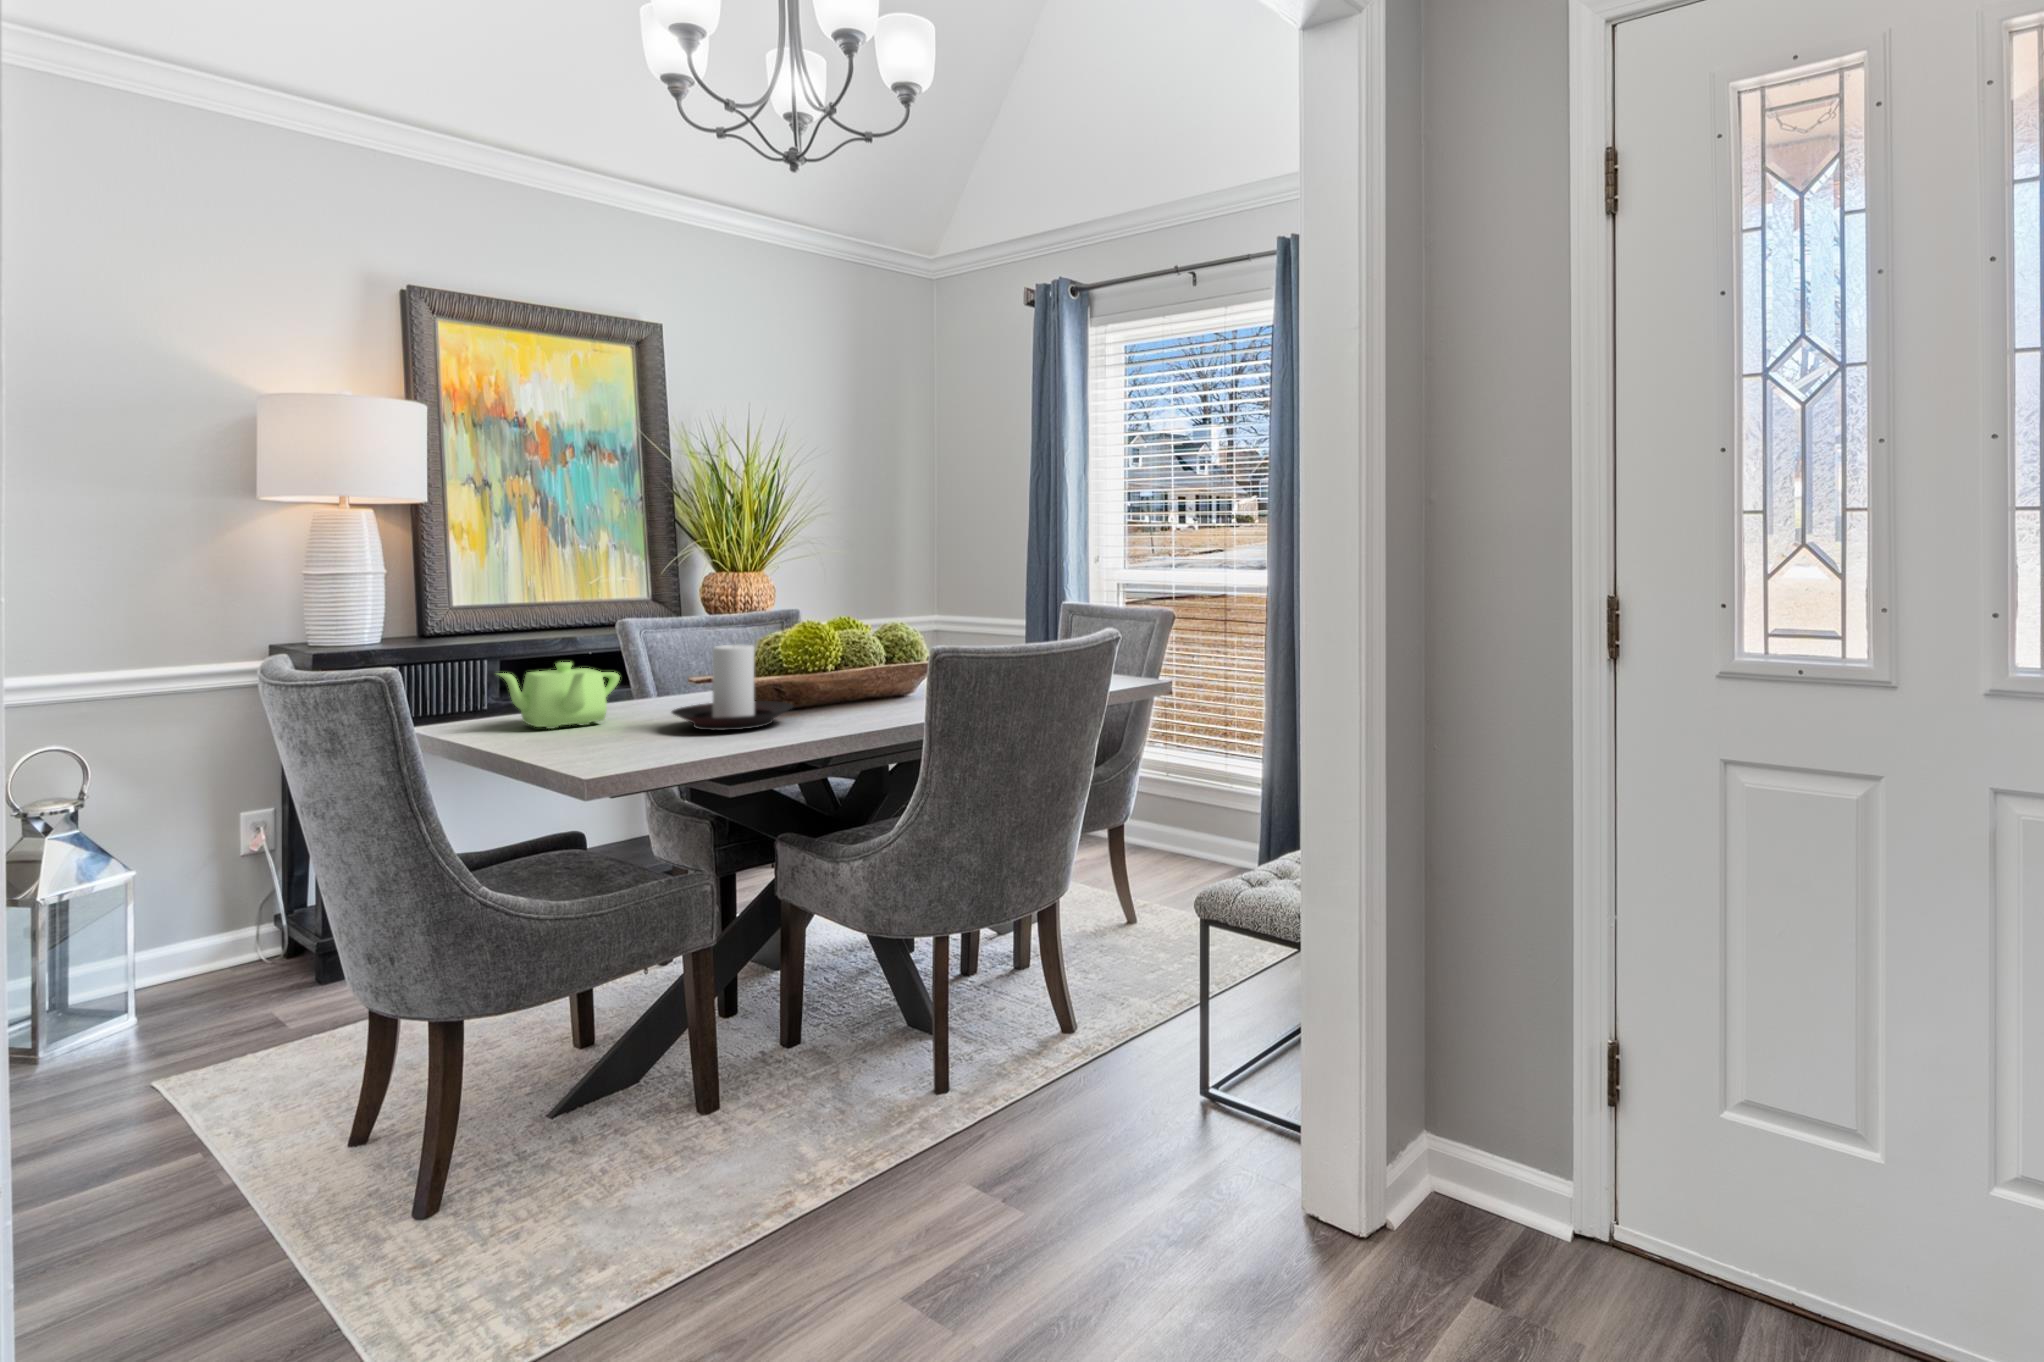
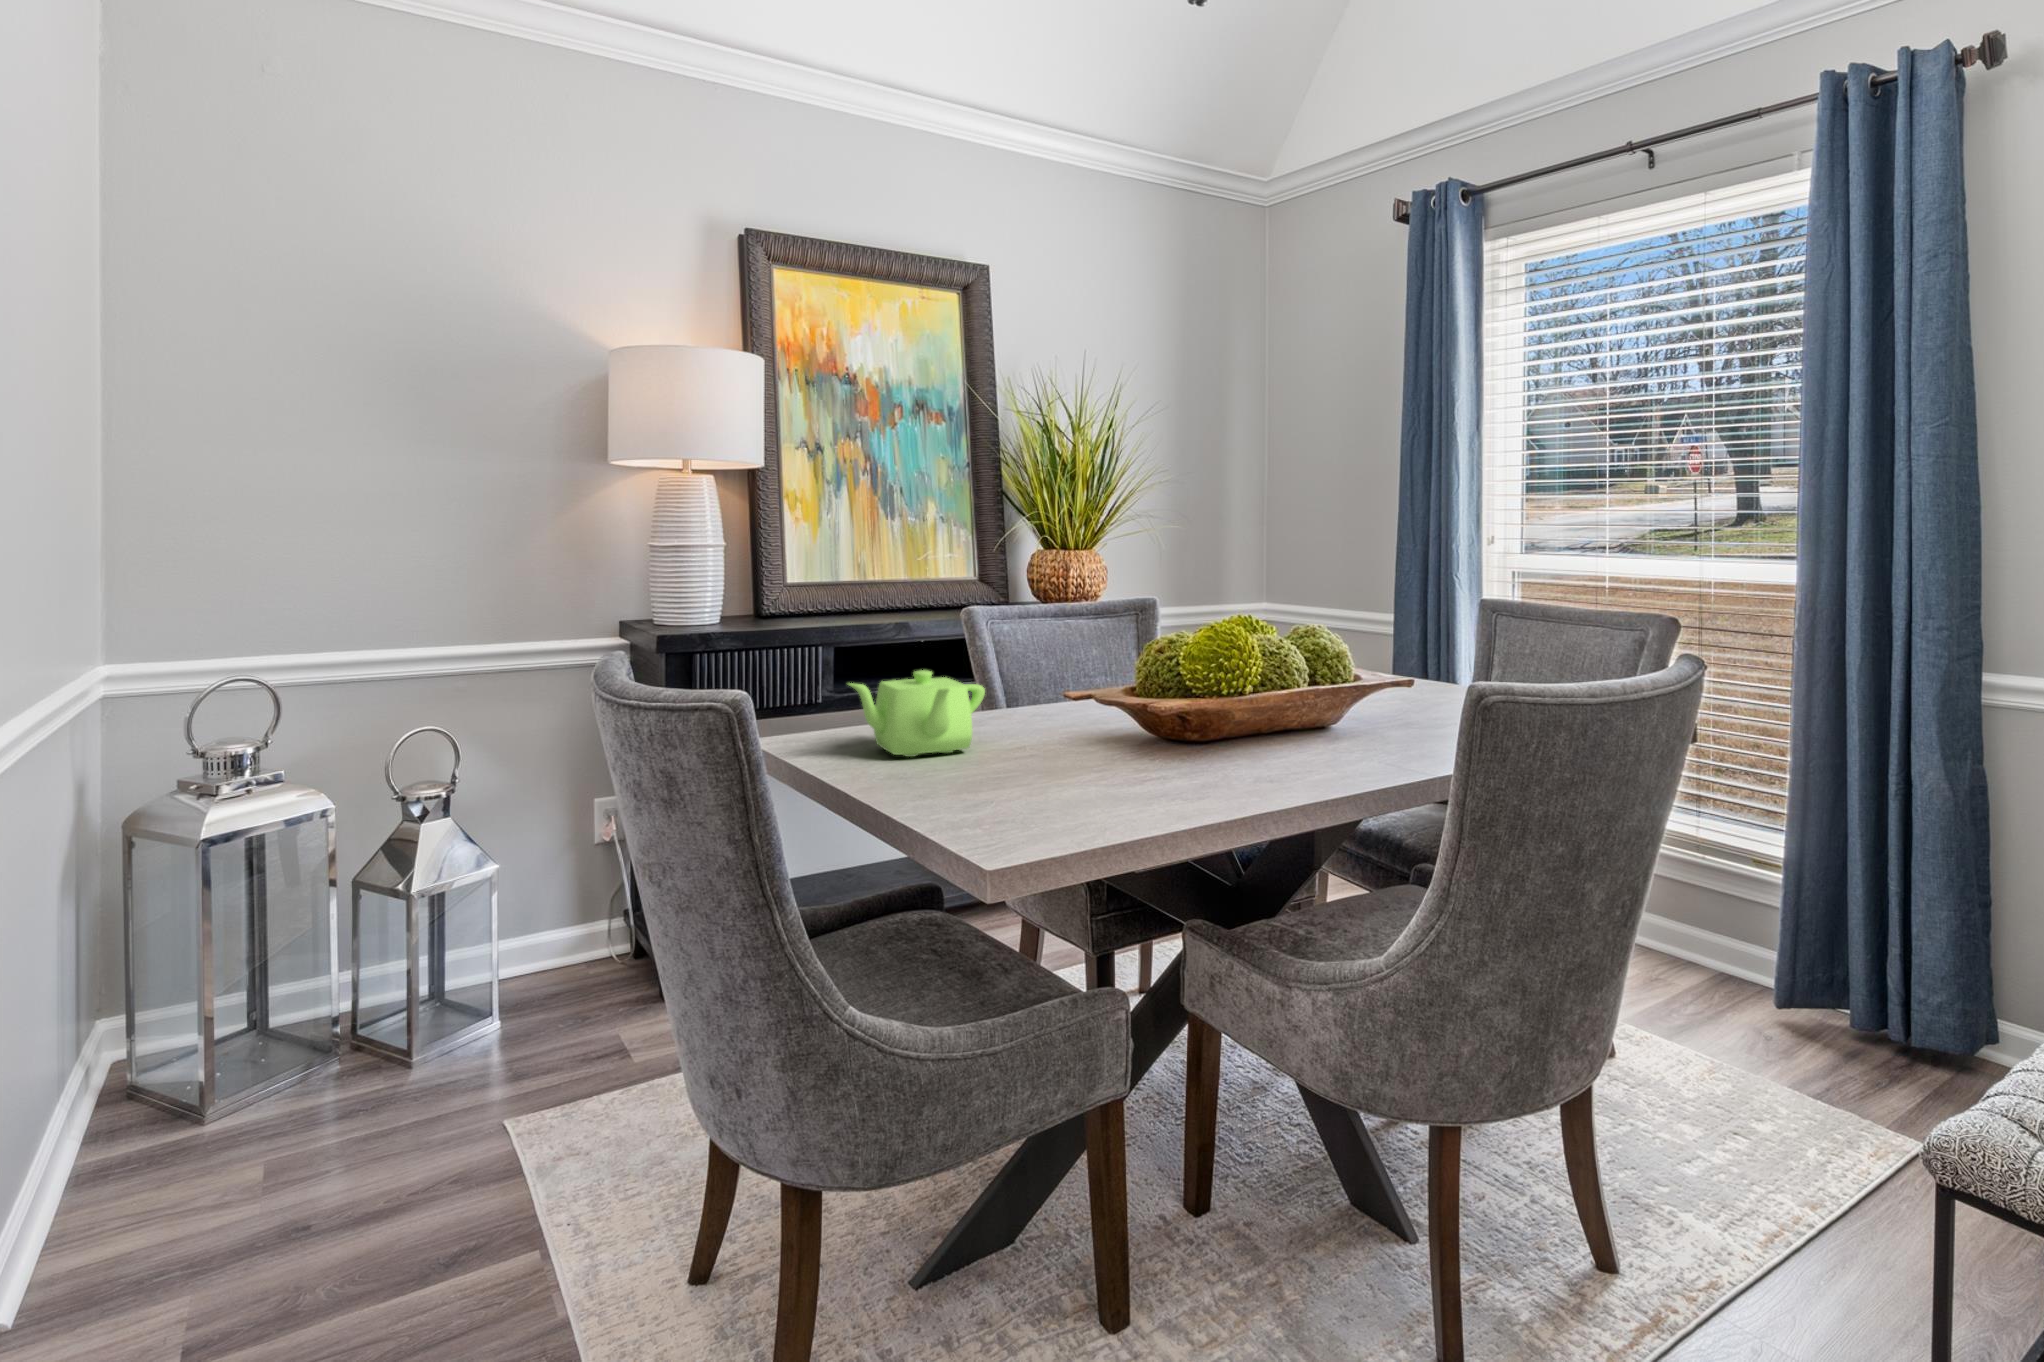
candle holder: present [672,645,793,730] -> none [1055,653,1209,777]

